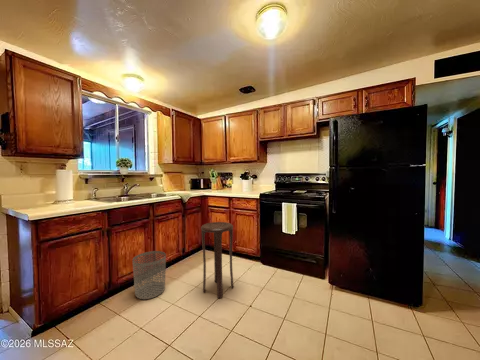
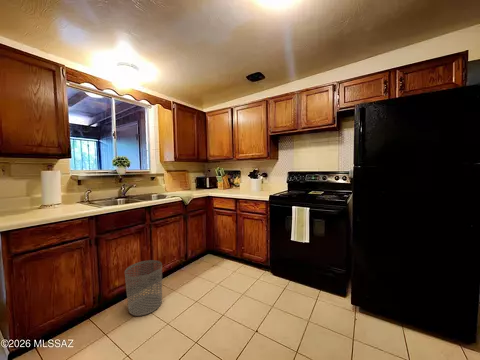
stool: present [201,222,234,298] -> none [200,229,238,318]

